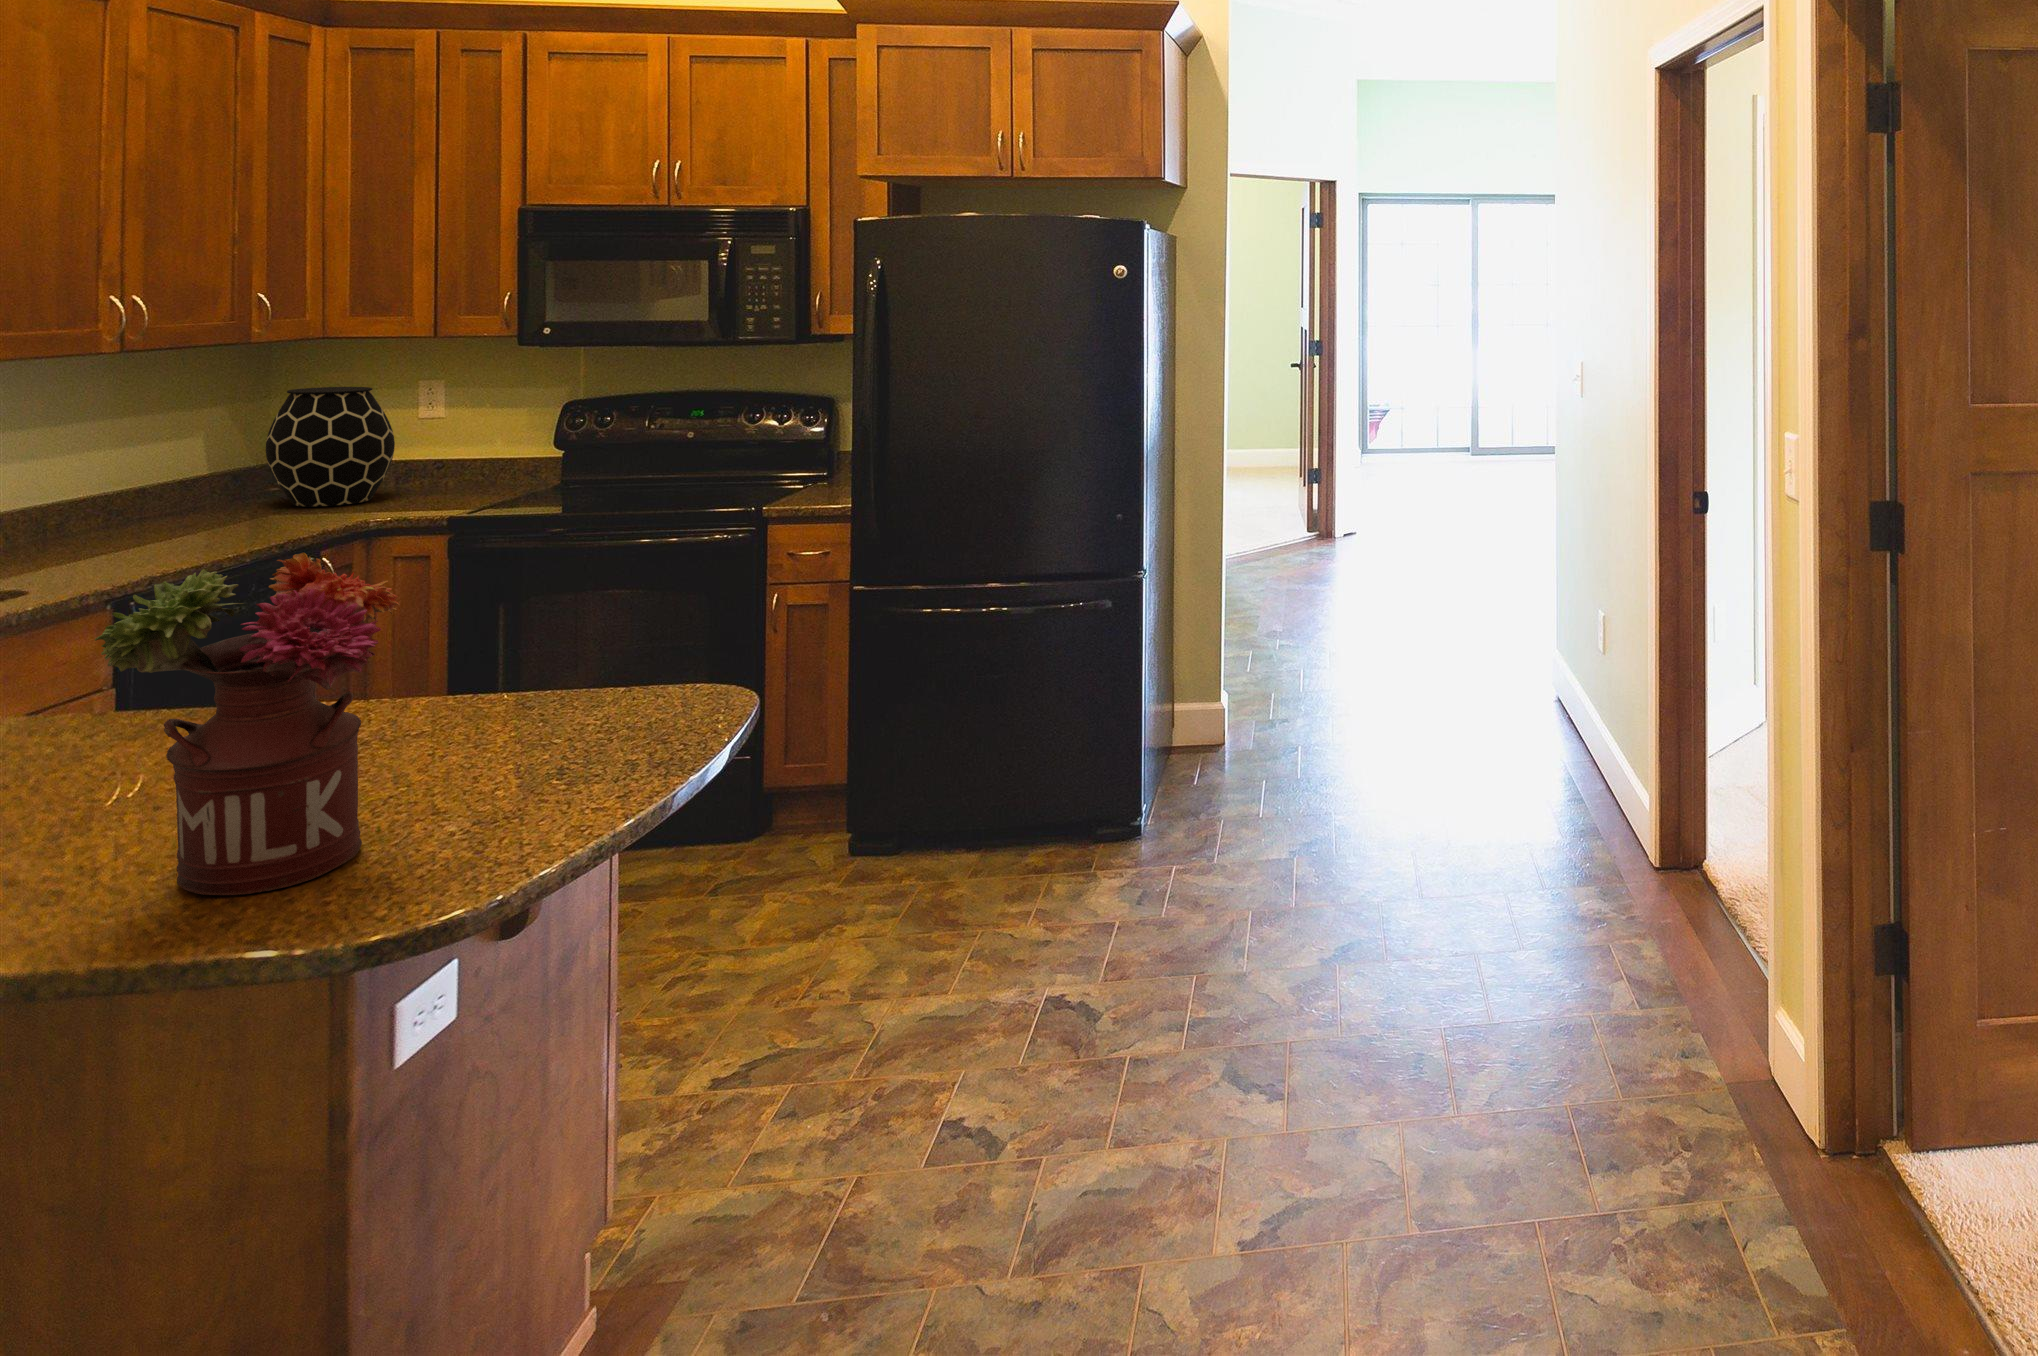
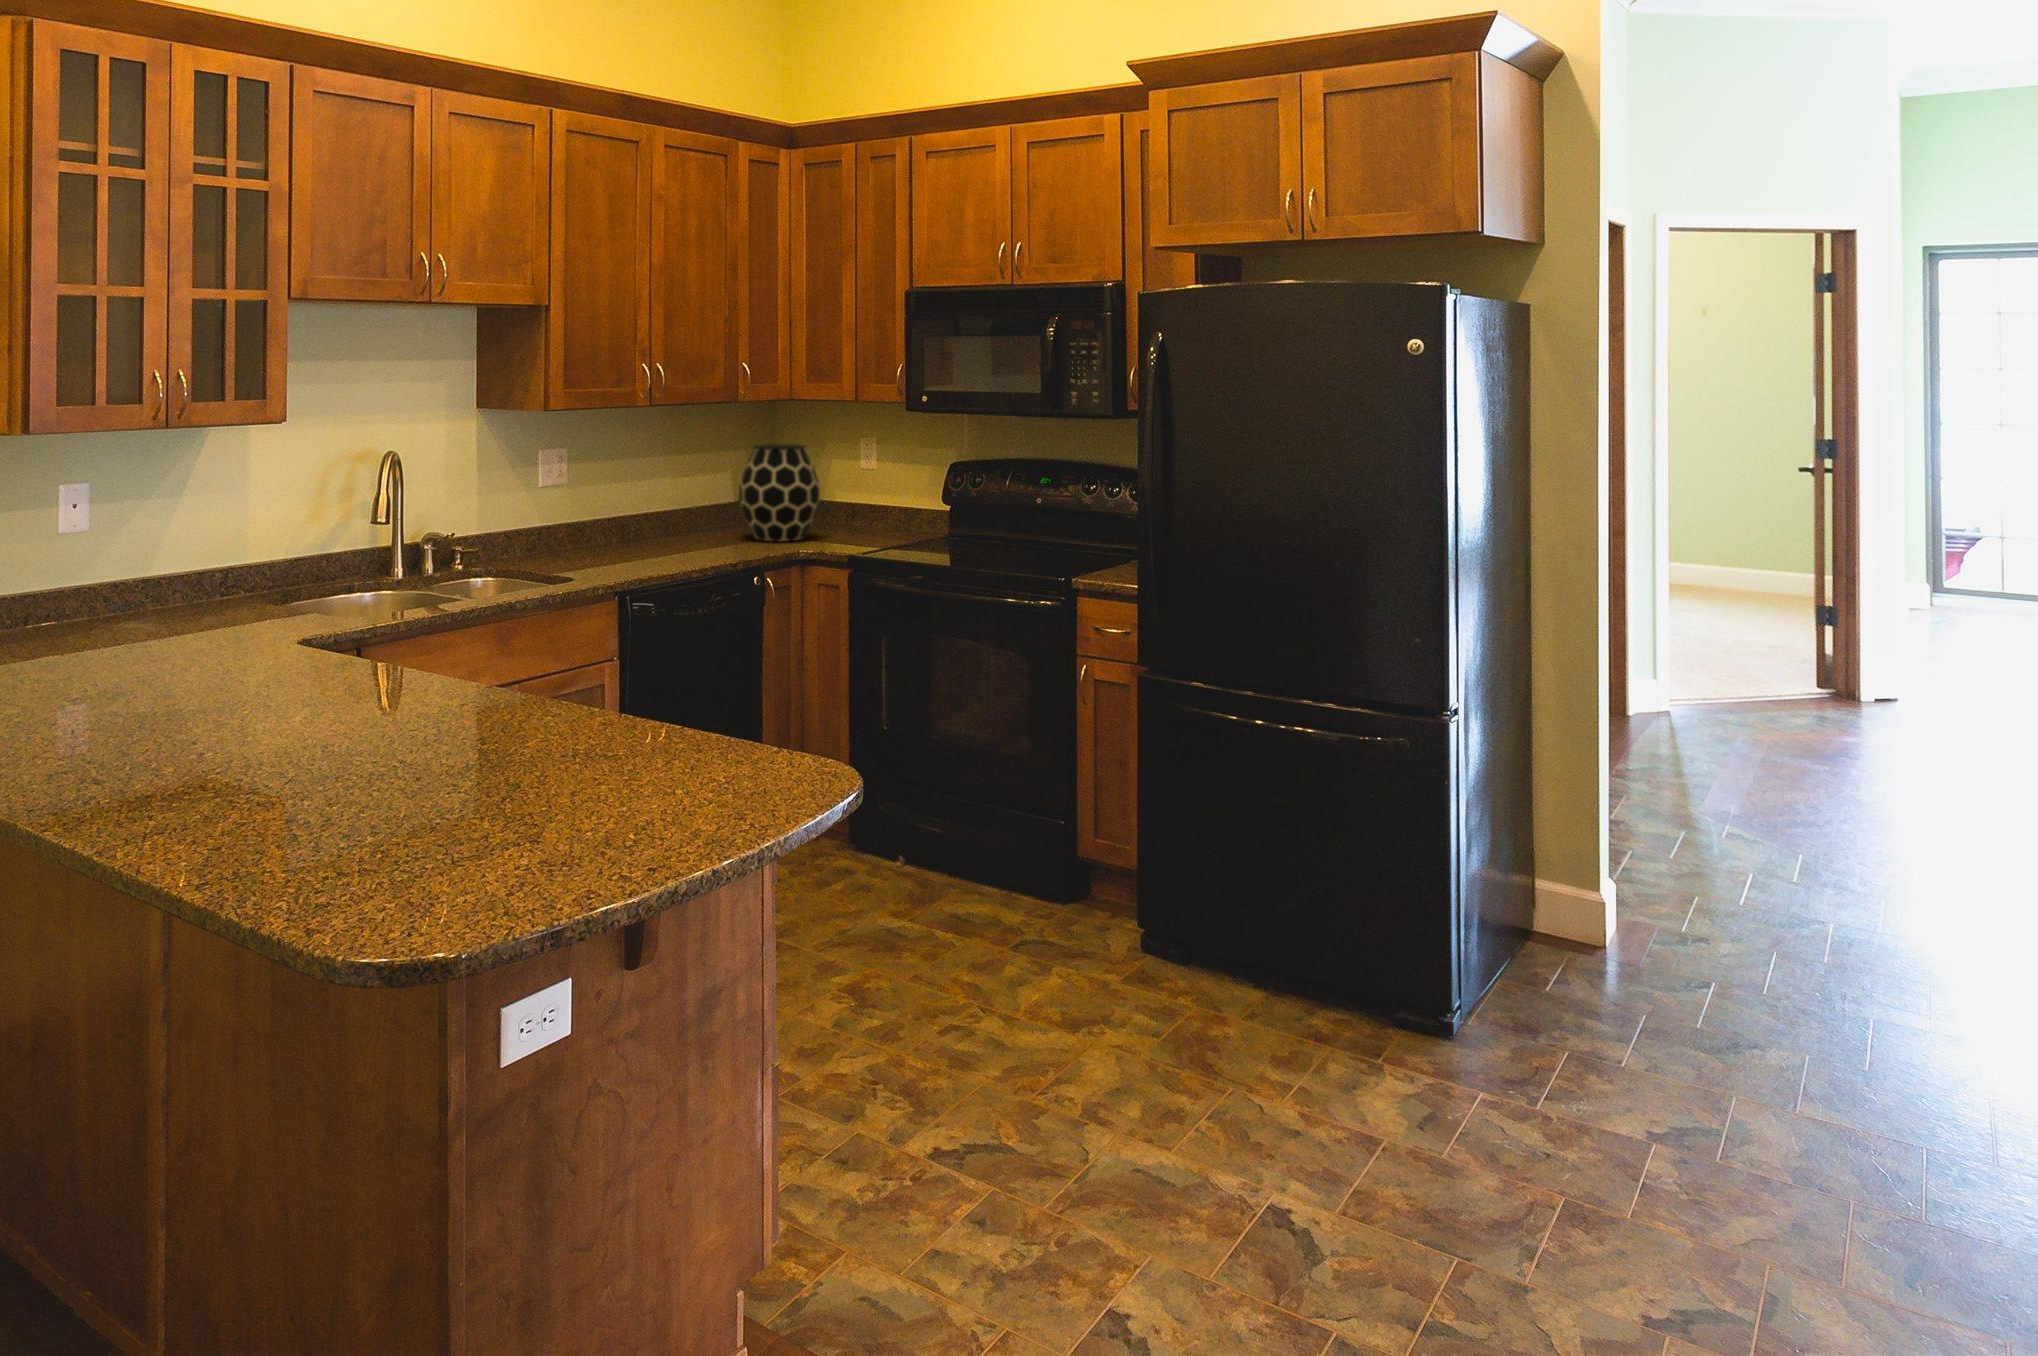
flower arrangement: present [95,552,400,895] -> none [337,568,540,858]

